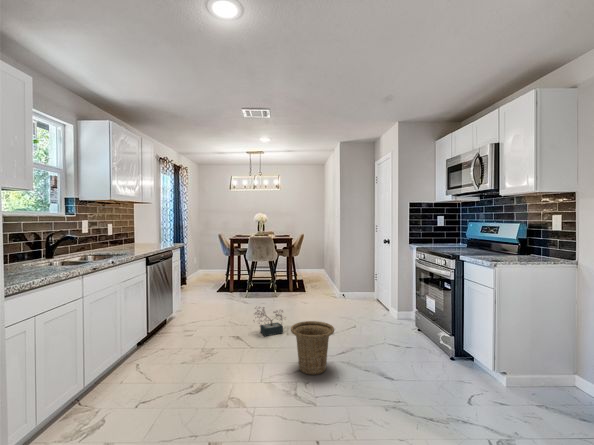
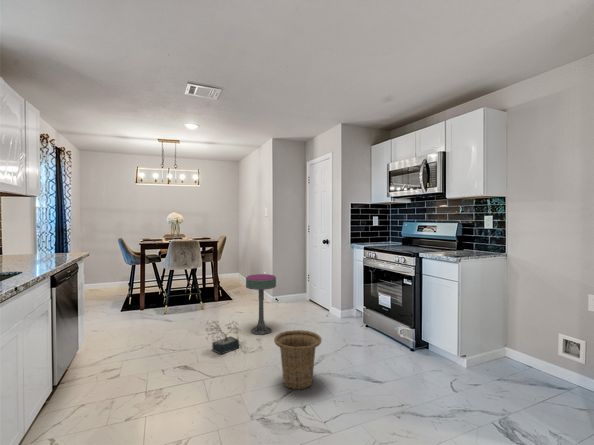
bar stool: none [298,270,325,325] -> present [246,274,276,334]

